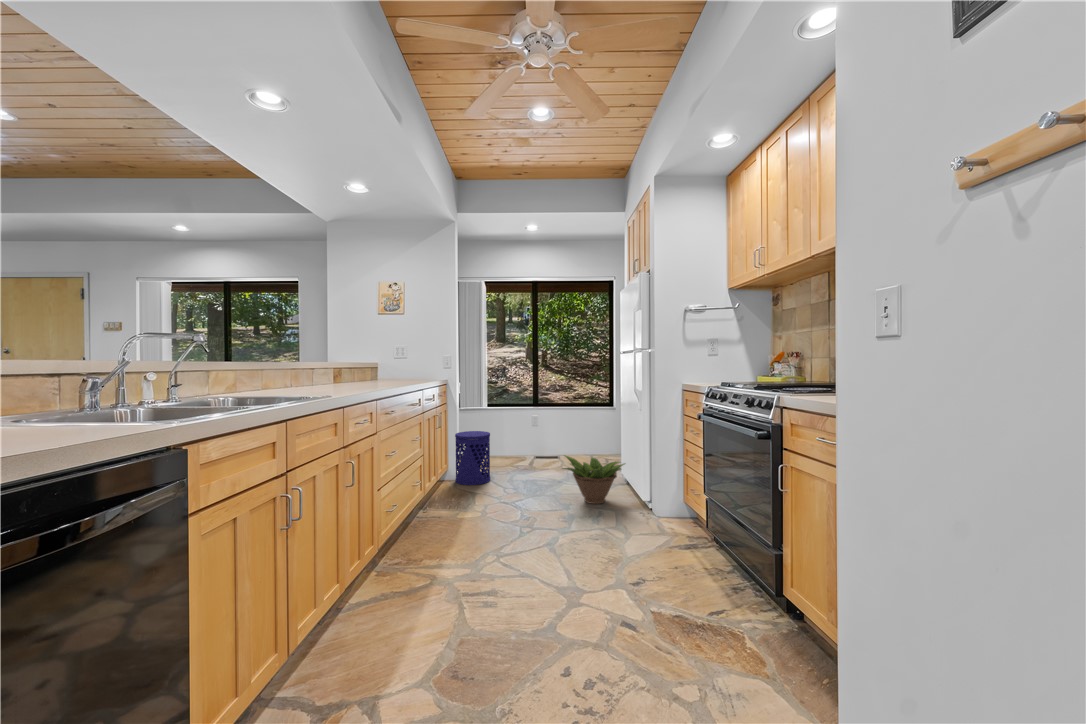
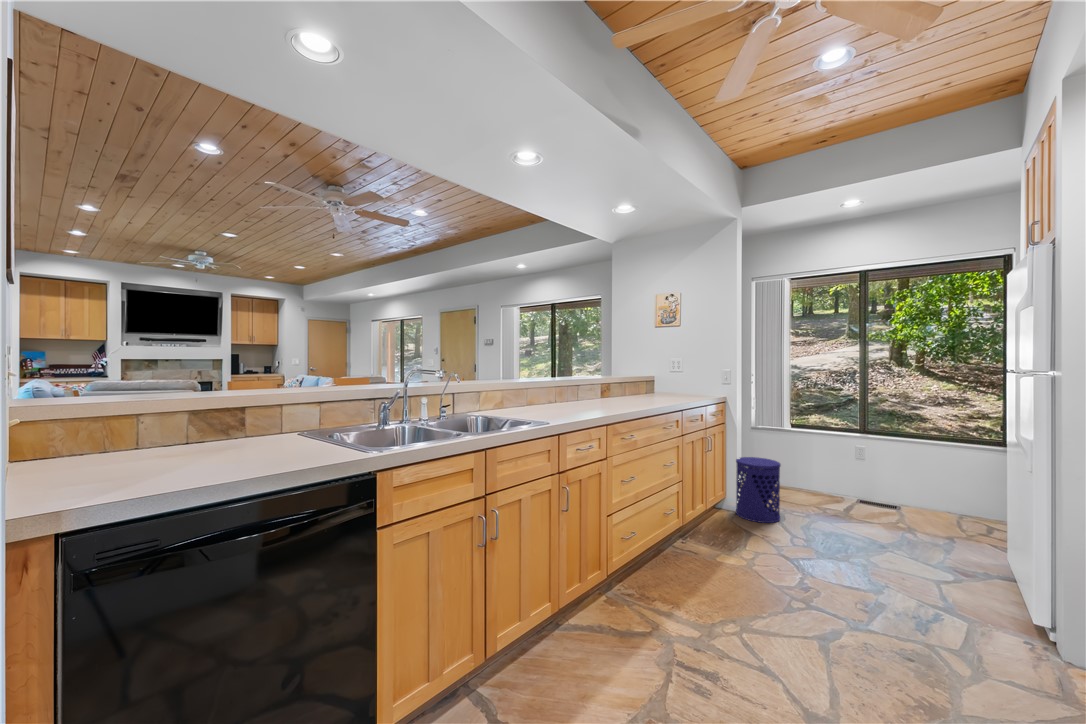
decorative plant: present [564,455,625,504] -> none [871,513,1005,601]

